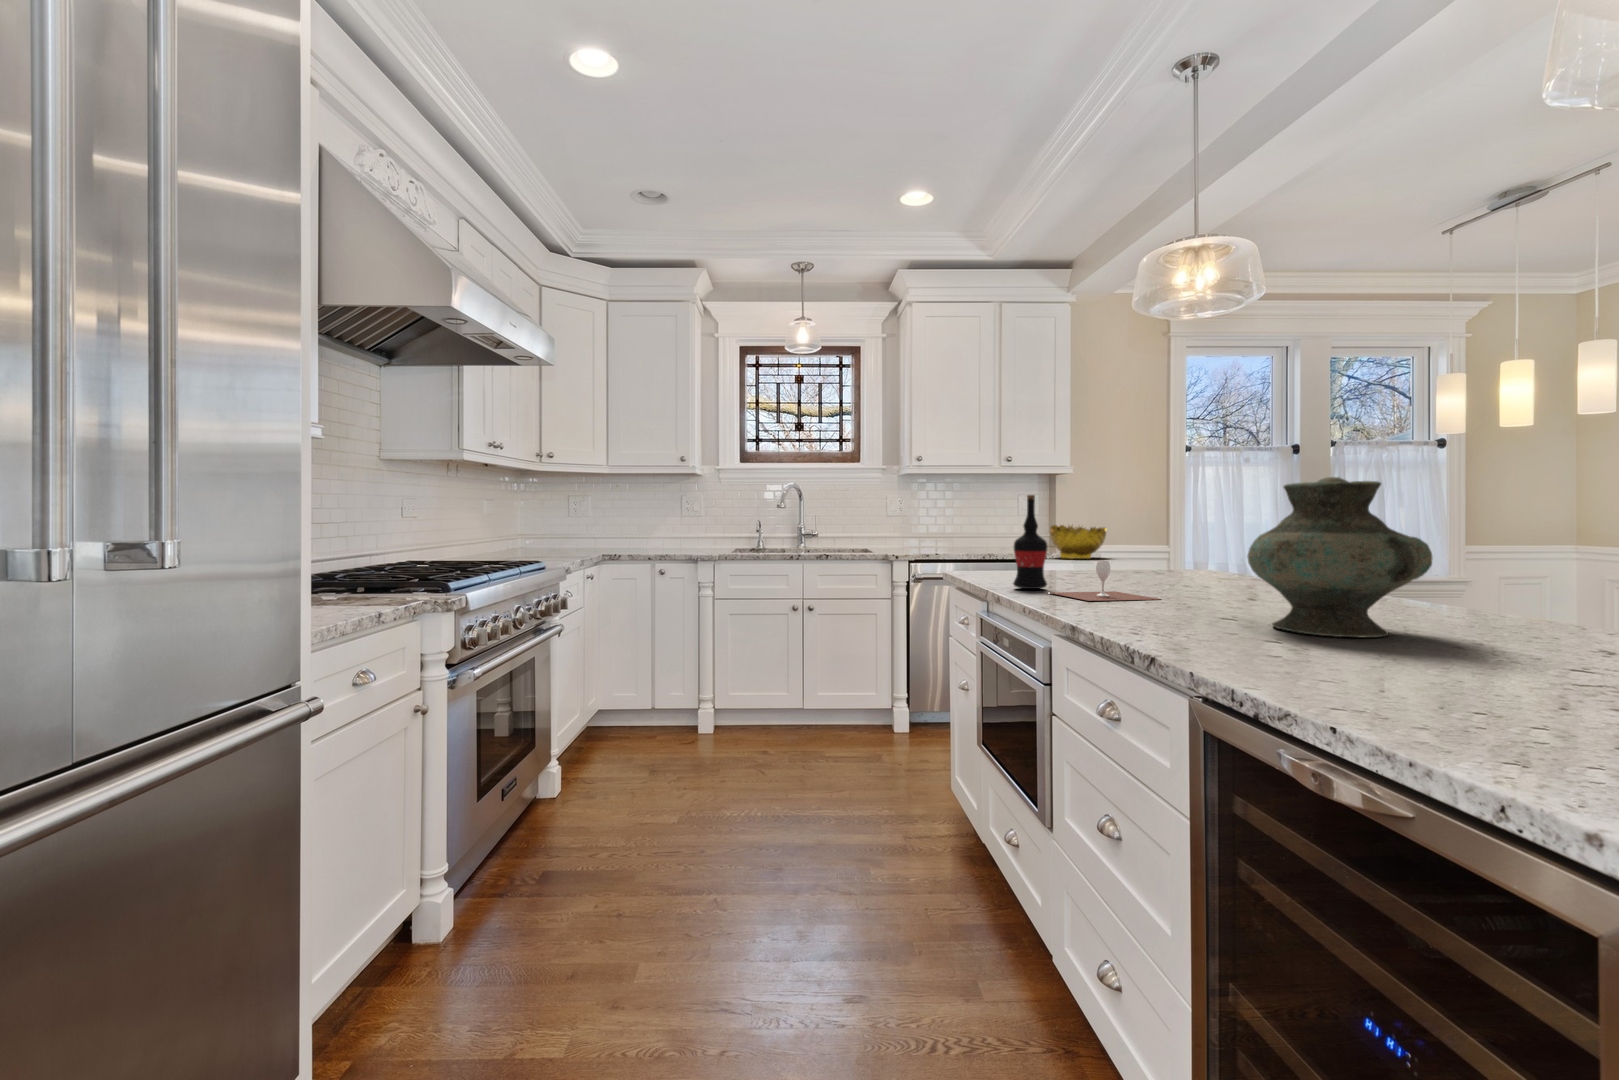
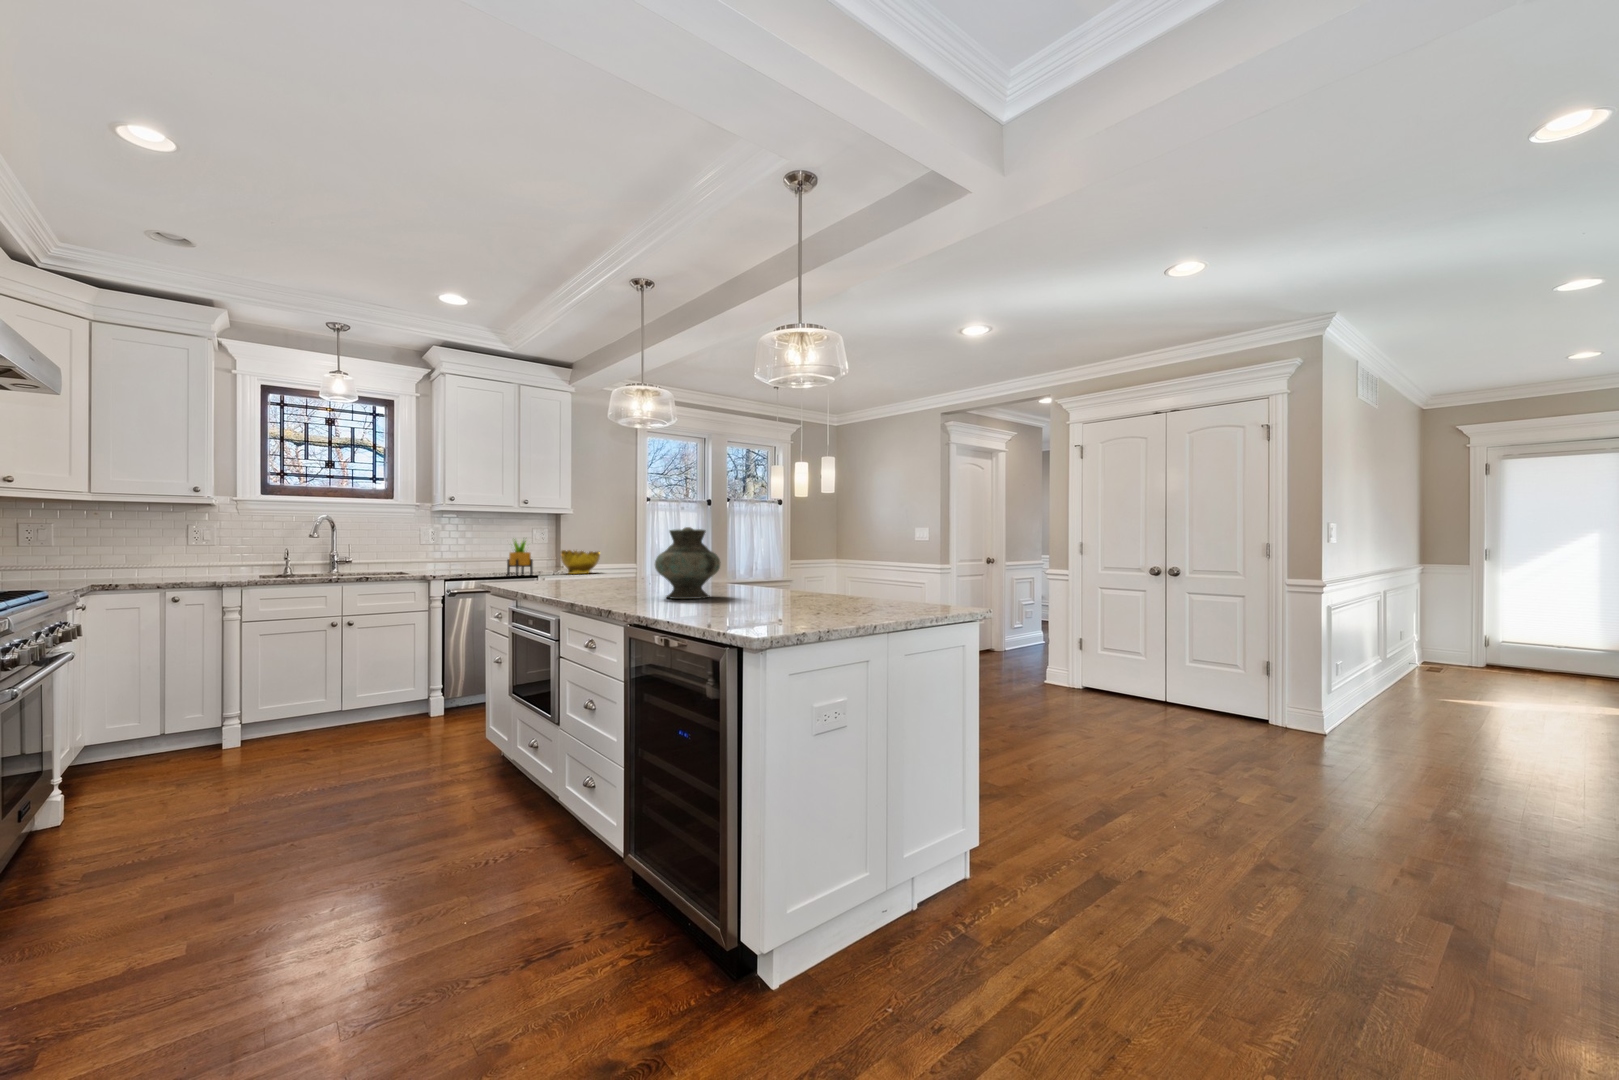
wine bottle: present [1013,495,1048,589] -> none [535,531,557,591]
potted plant: none [981,505,1014,560] -> present [507,541,533,576]
wine glass: present [1052,561,1161,601] -> none [558,571,623,594]

